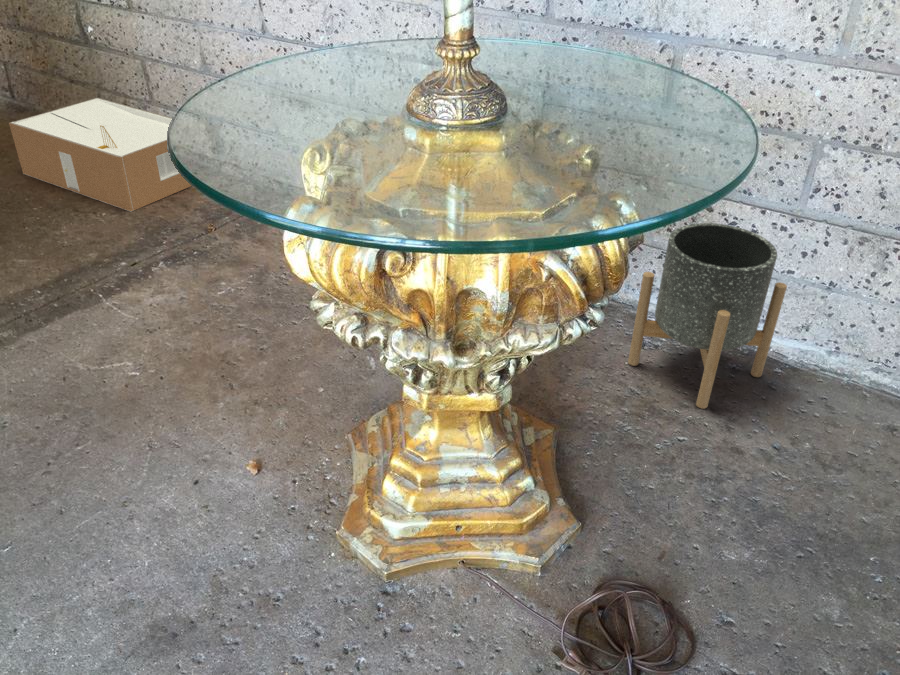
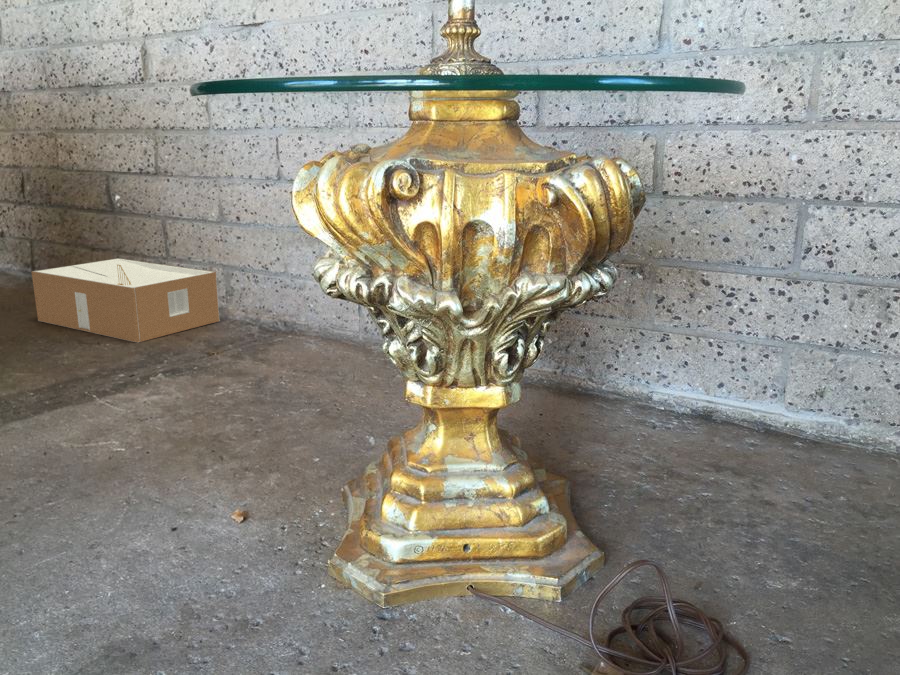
planter: present [628,223,787,409] -> none [639,289,794,468]

